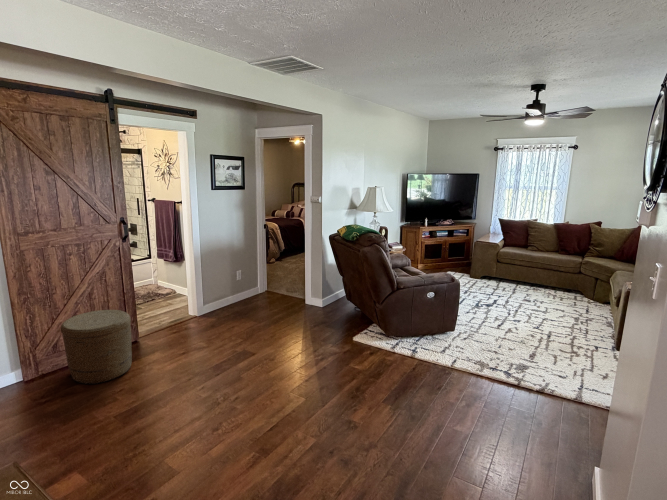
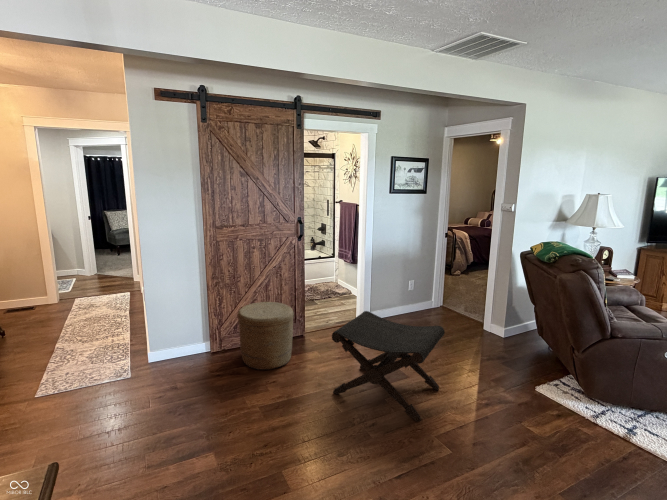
footstool: none [184,302,284,386] -> present [332,311,445,422]

